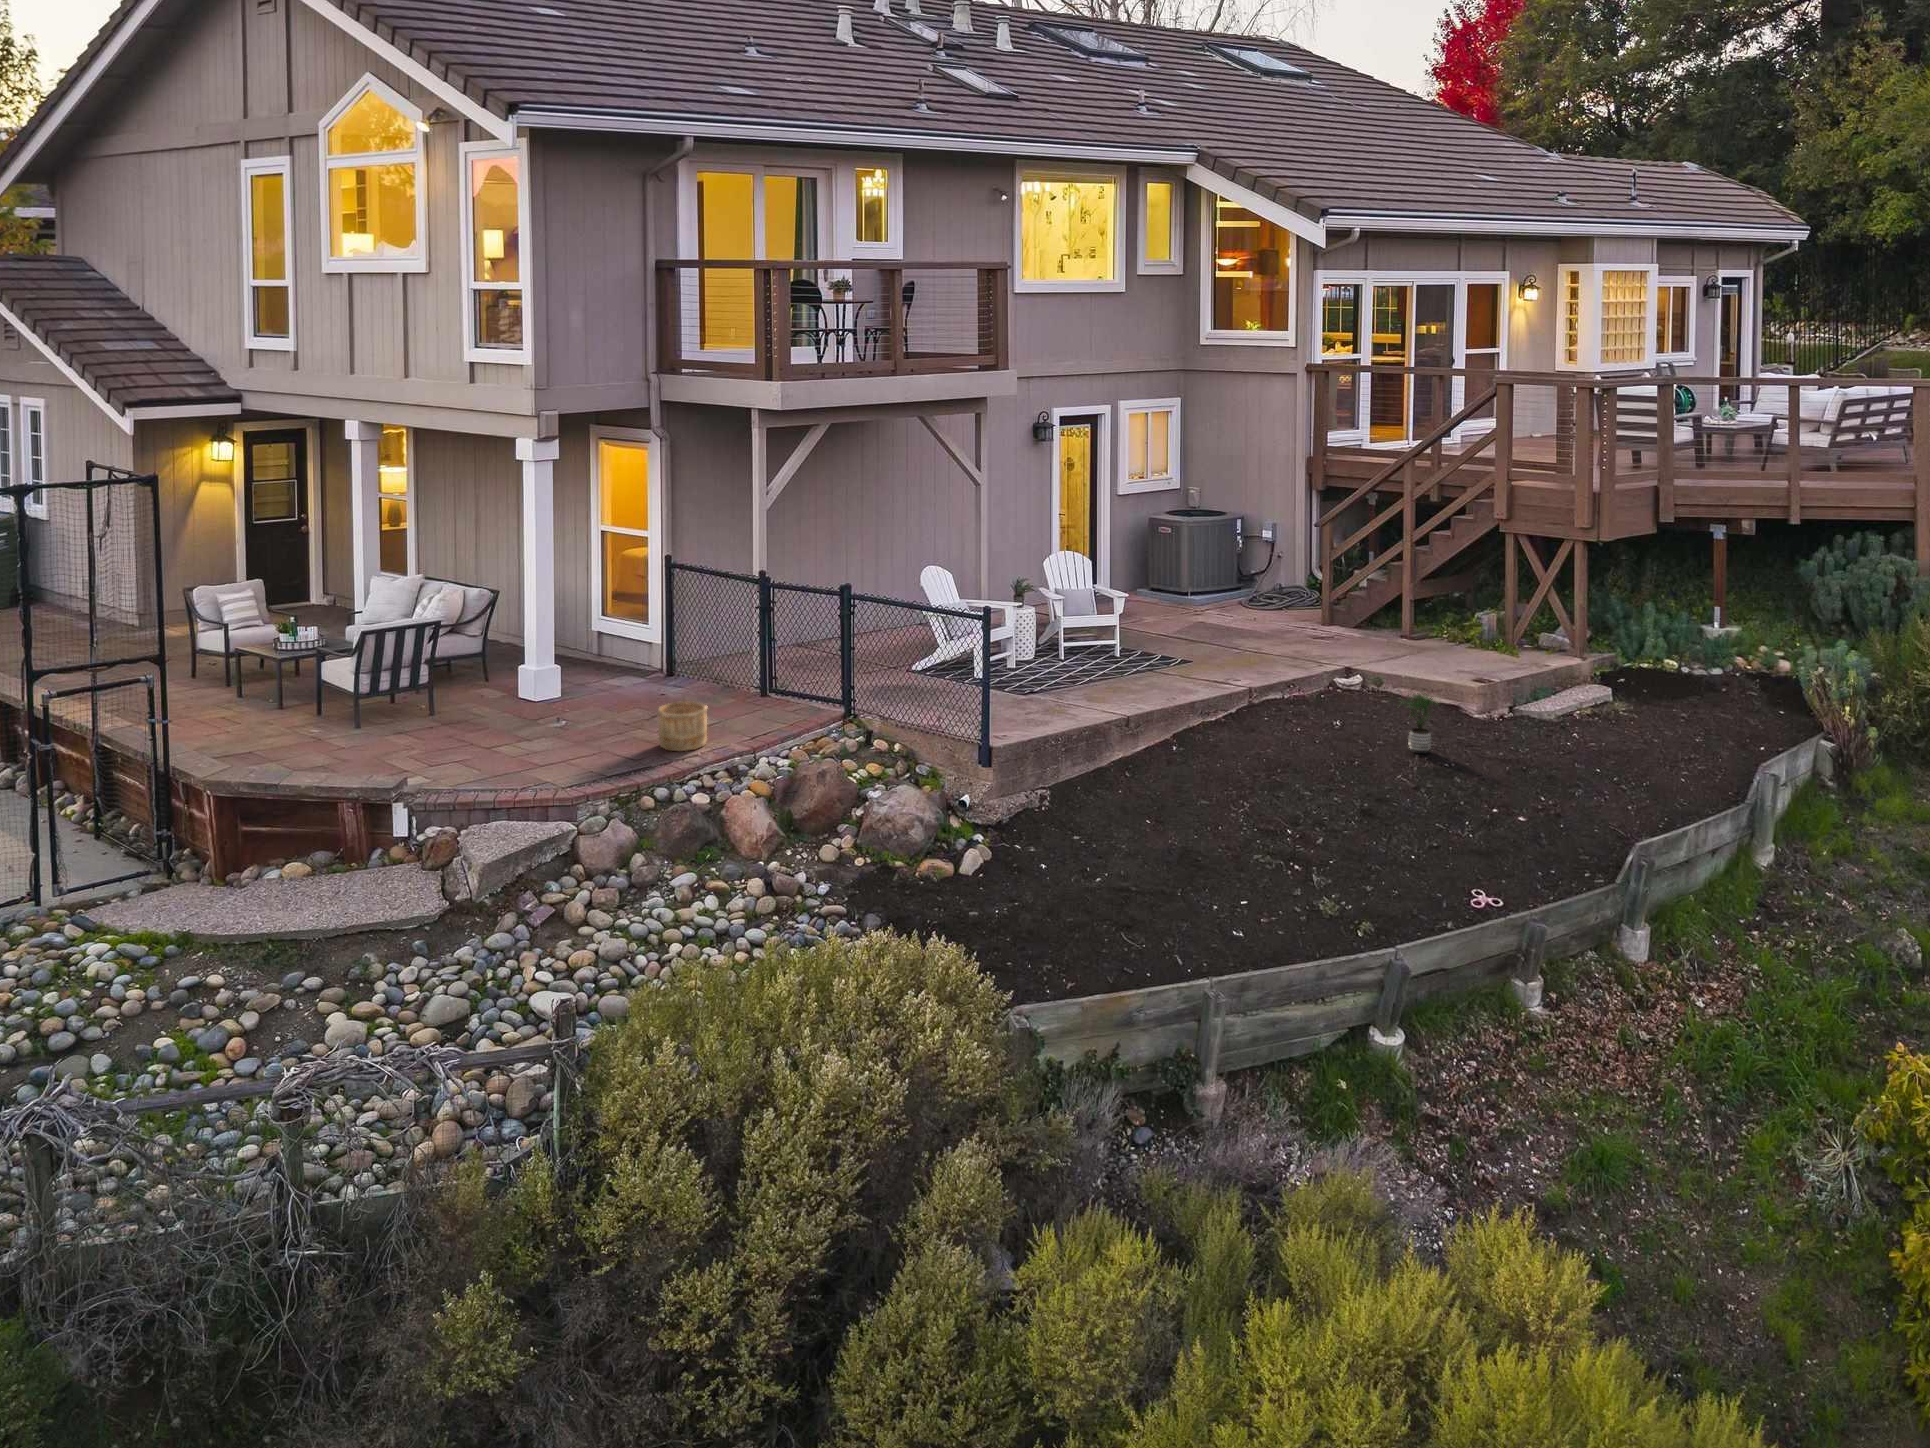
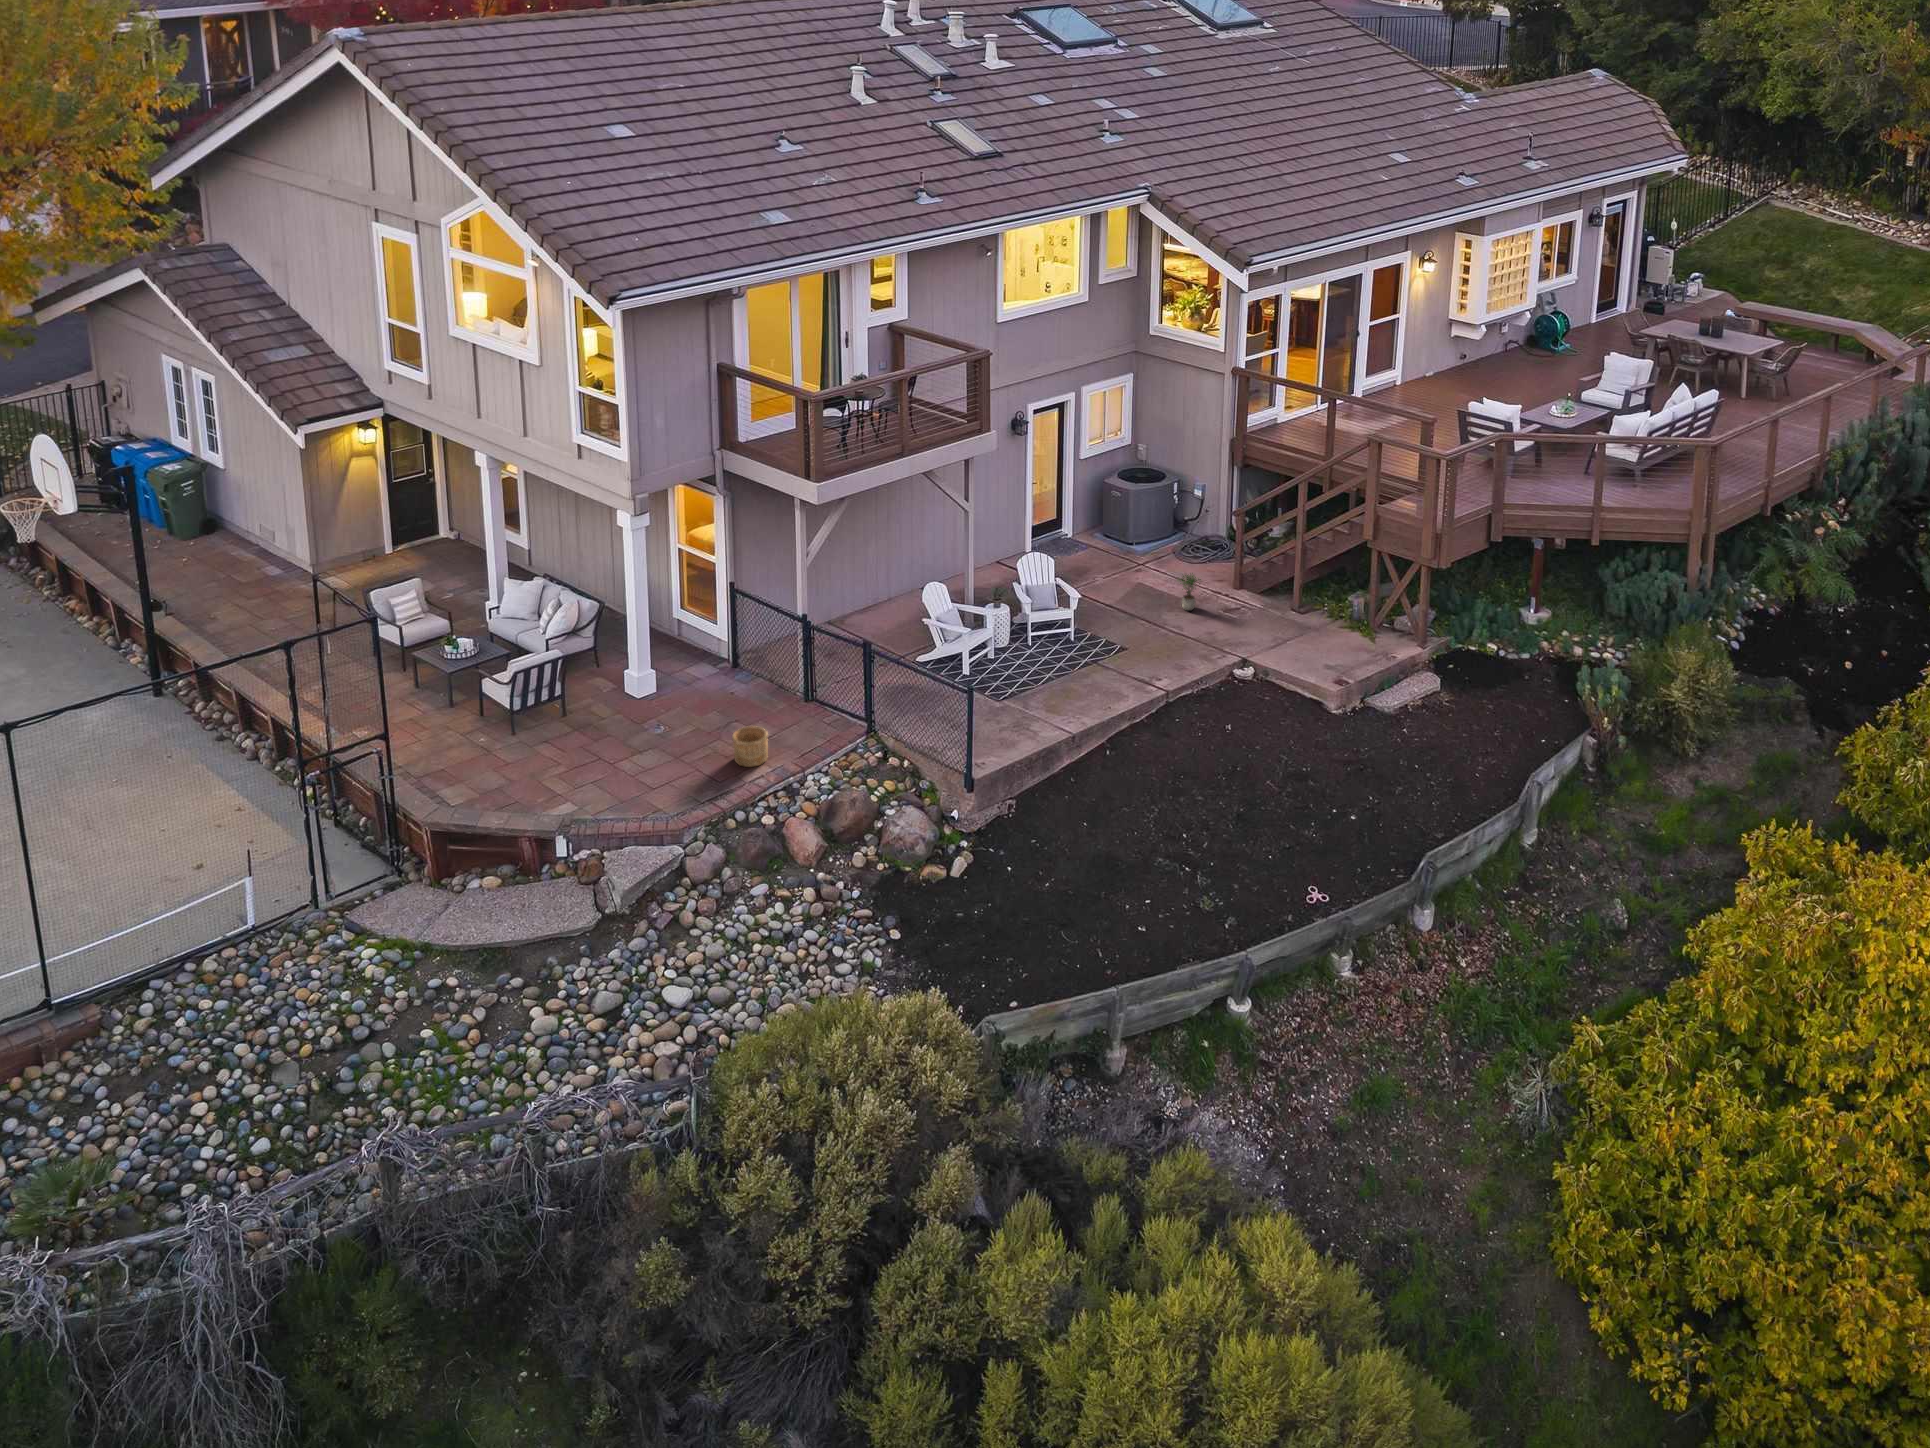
potted plant: present [1399,691,1439,754] -> present [1180,573,1201,611]

